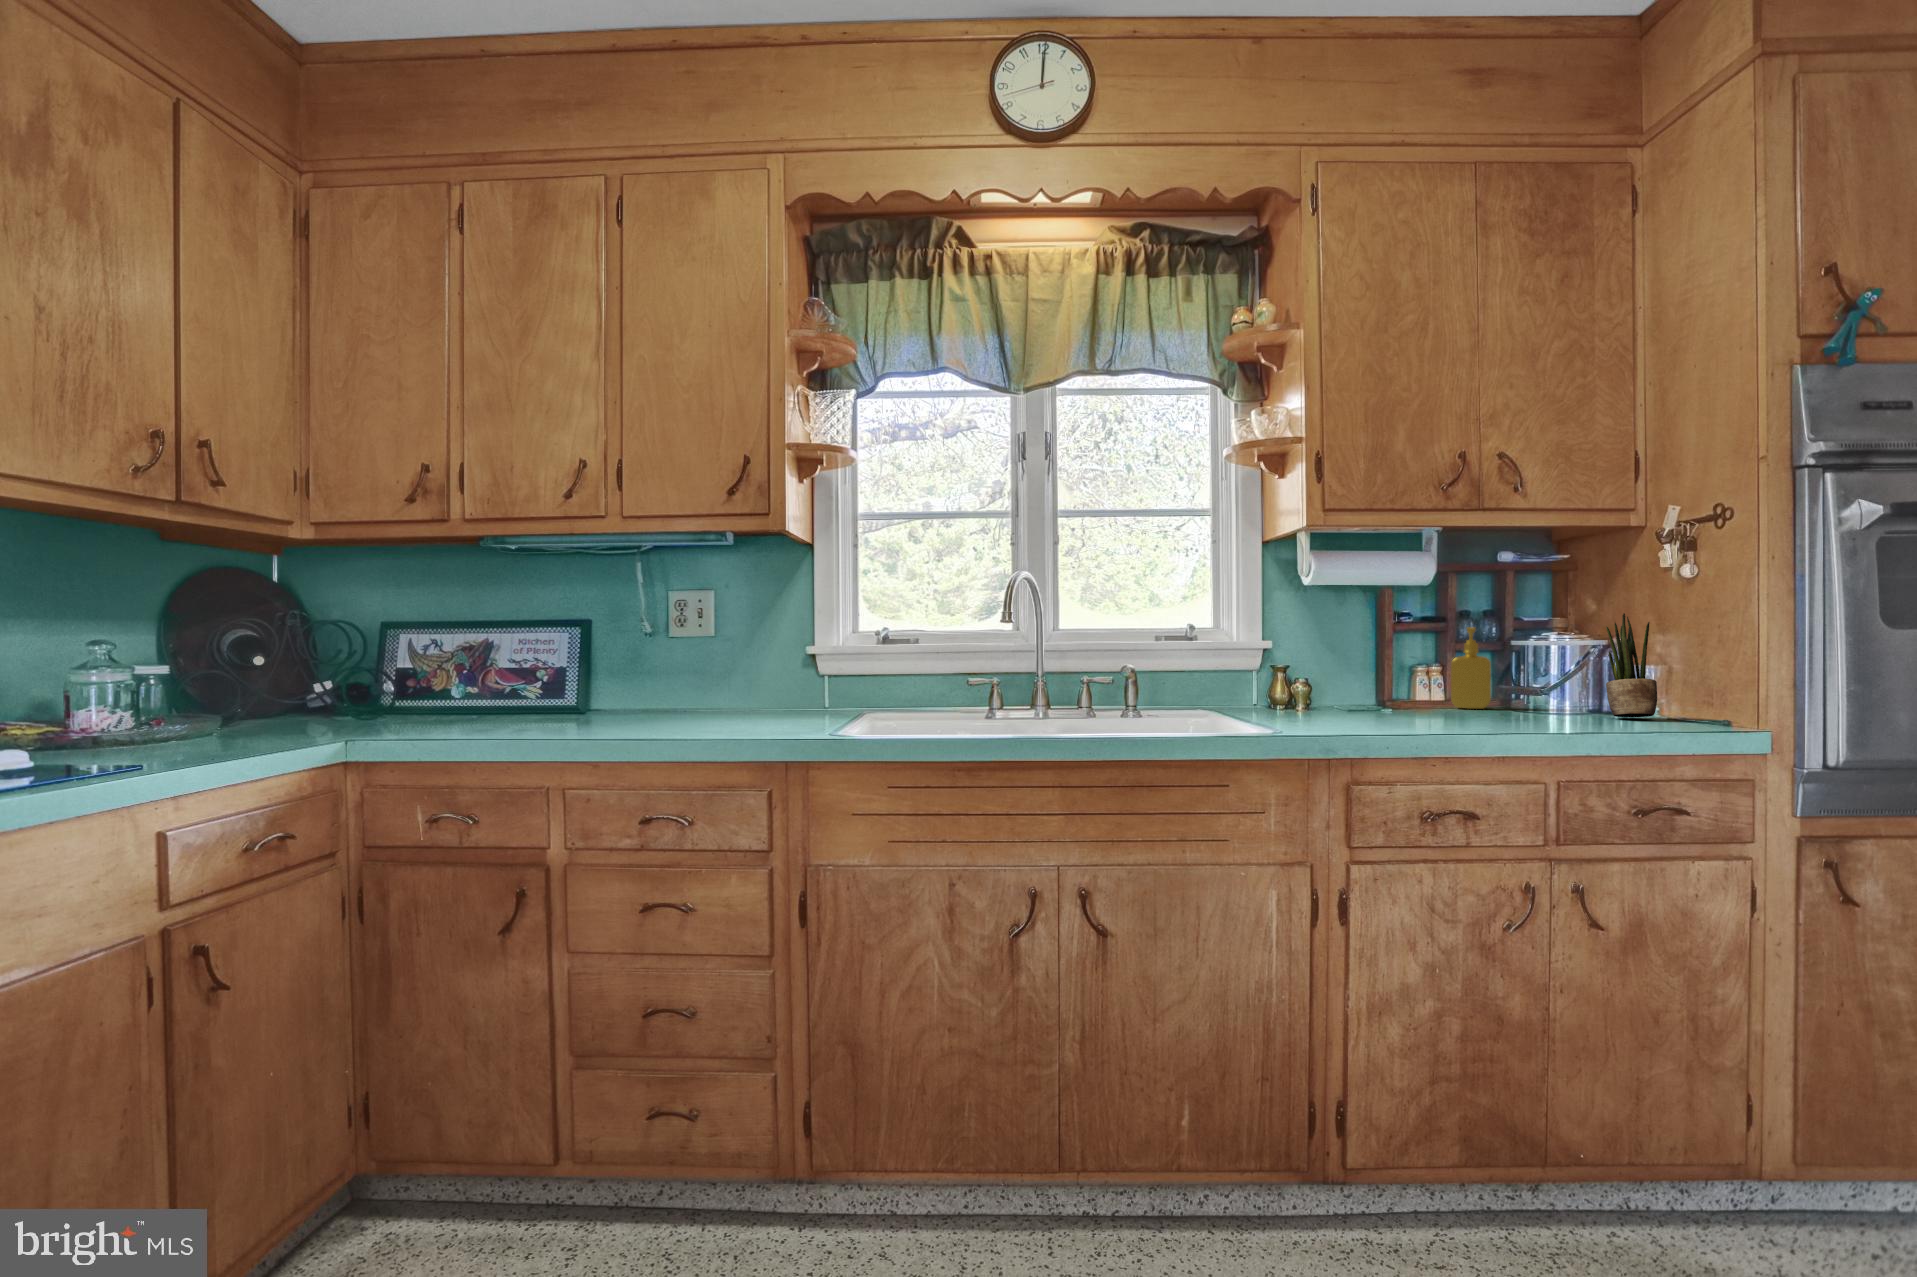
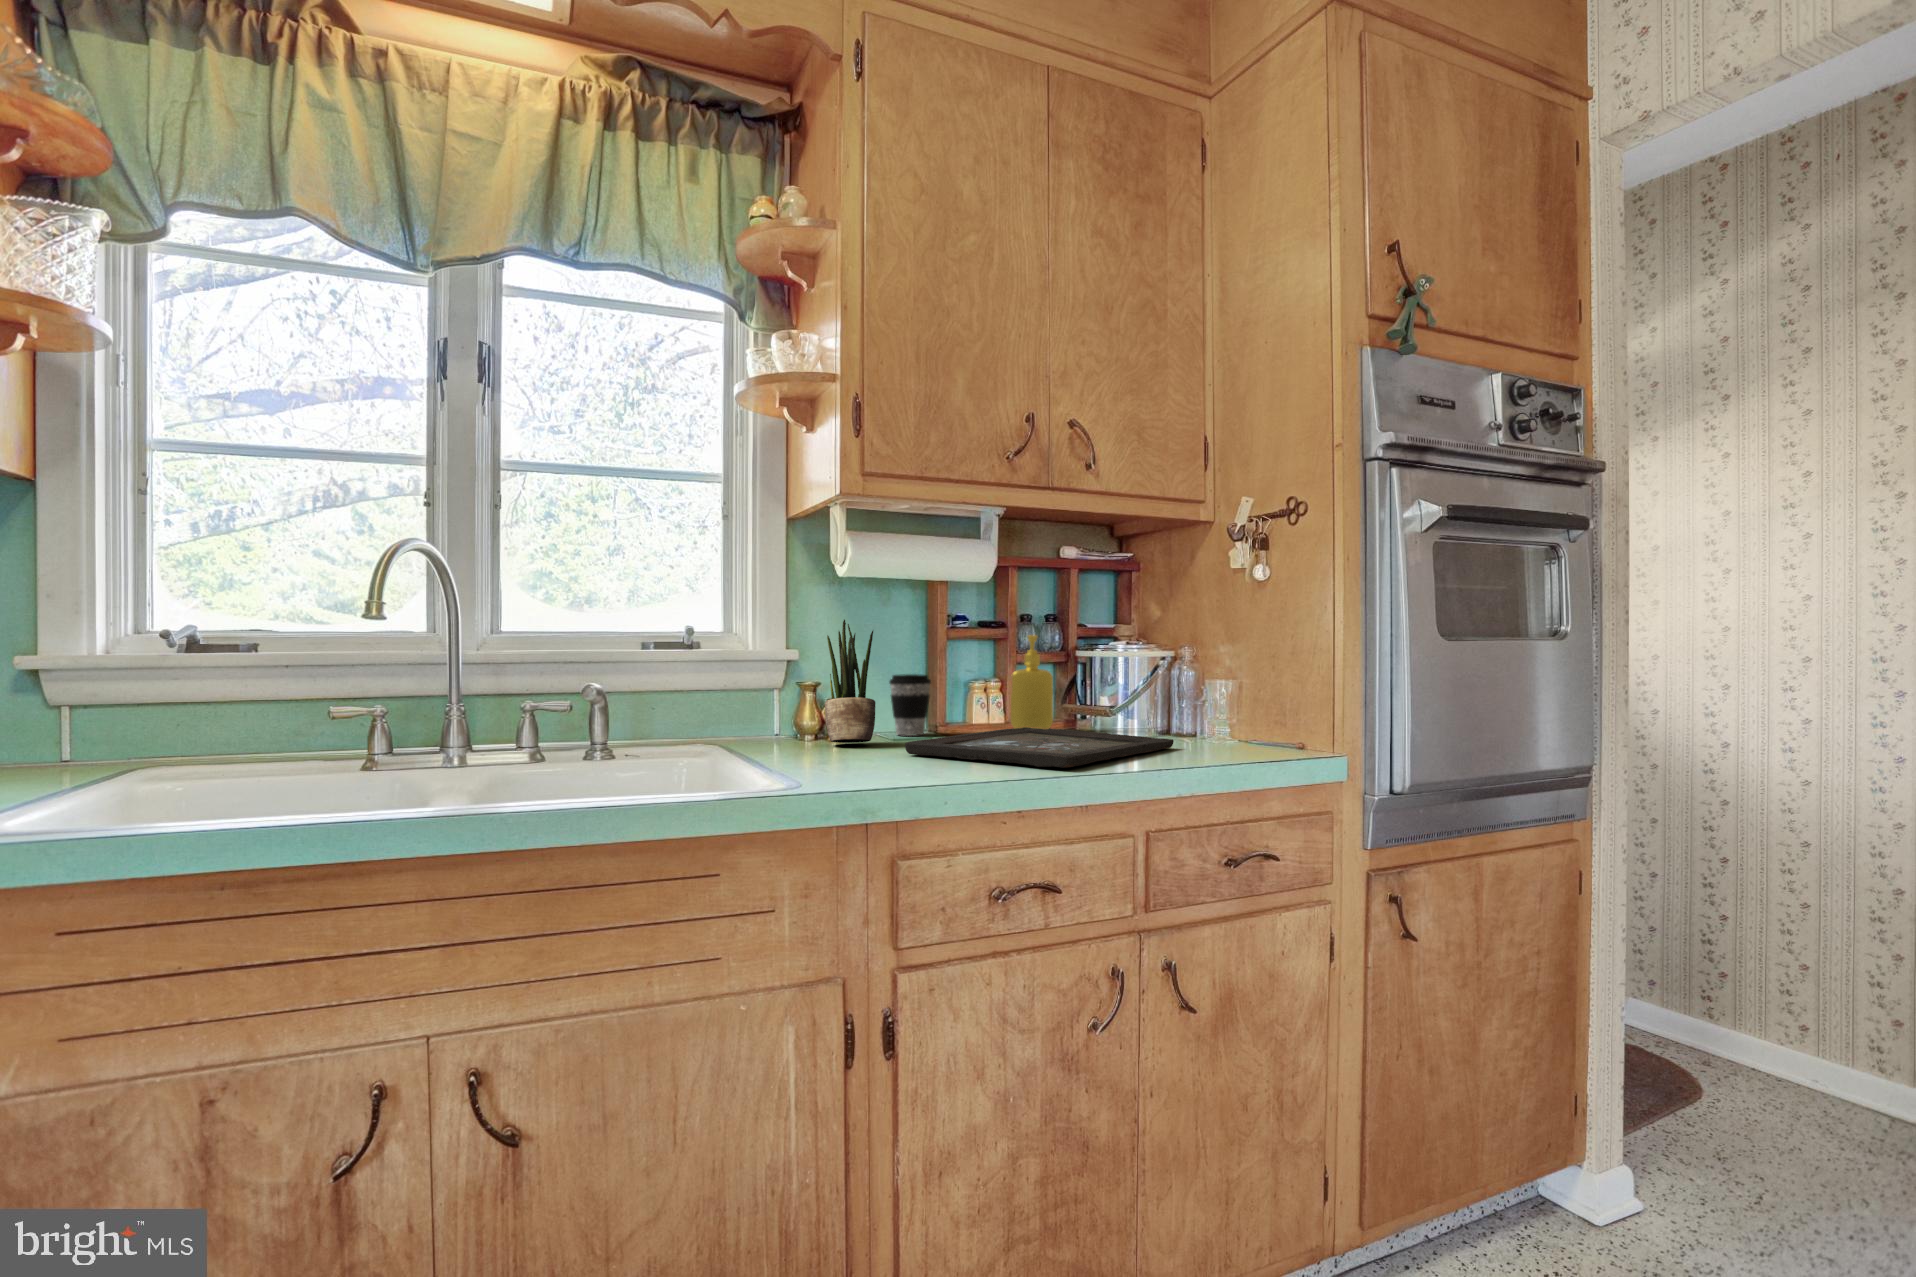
potted plant: present [1606,613,1657,717] -> present [825,620,876,743]
coffee cup: none [1343,660,1379,709] -> present [890,674,931,736]
tray: none [1356,704,1597,729] -> present [905,727,1174,768]

